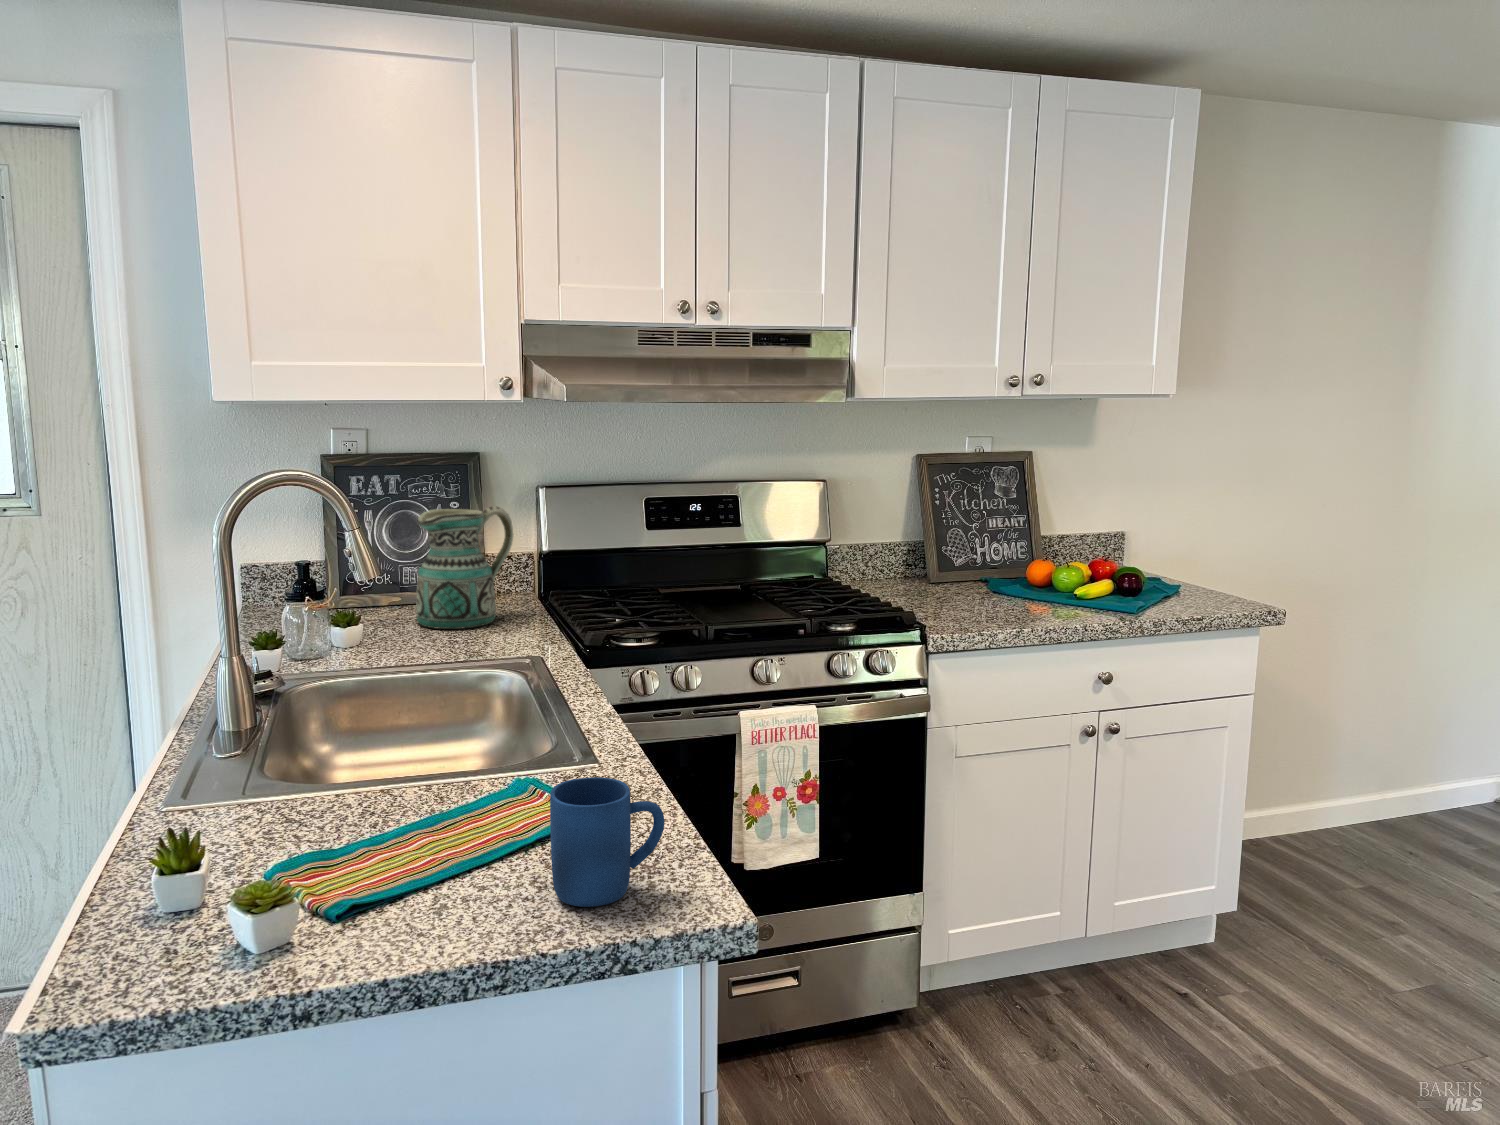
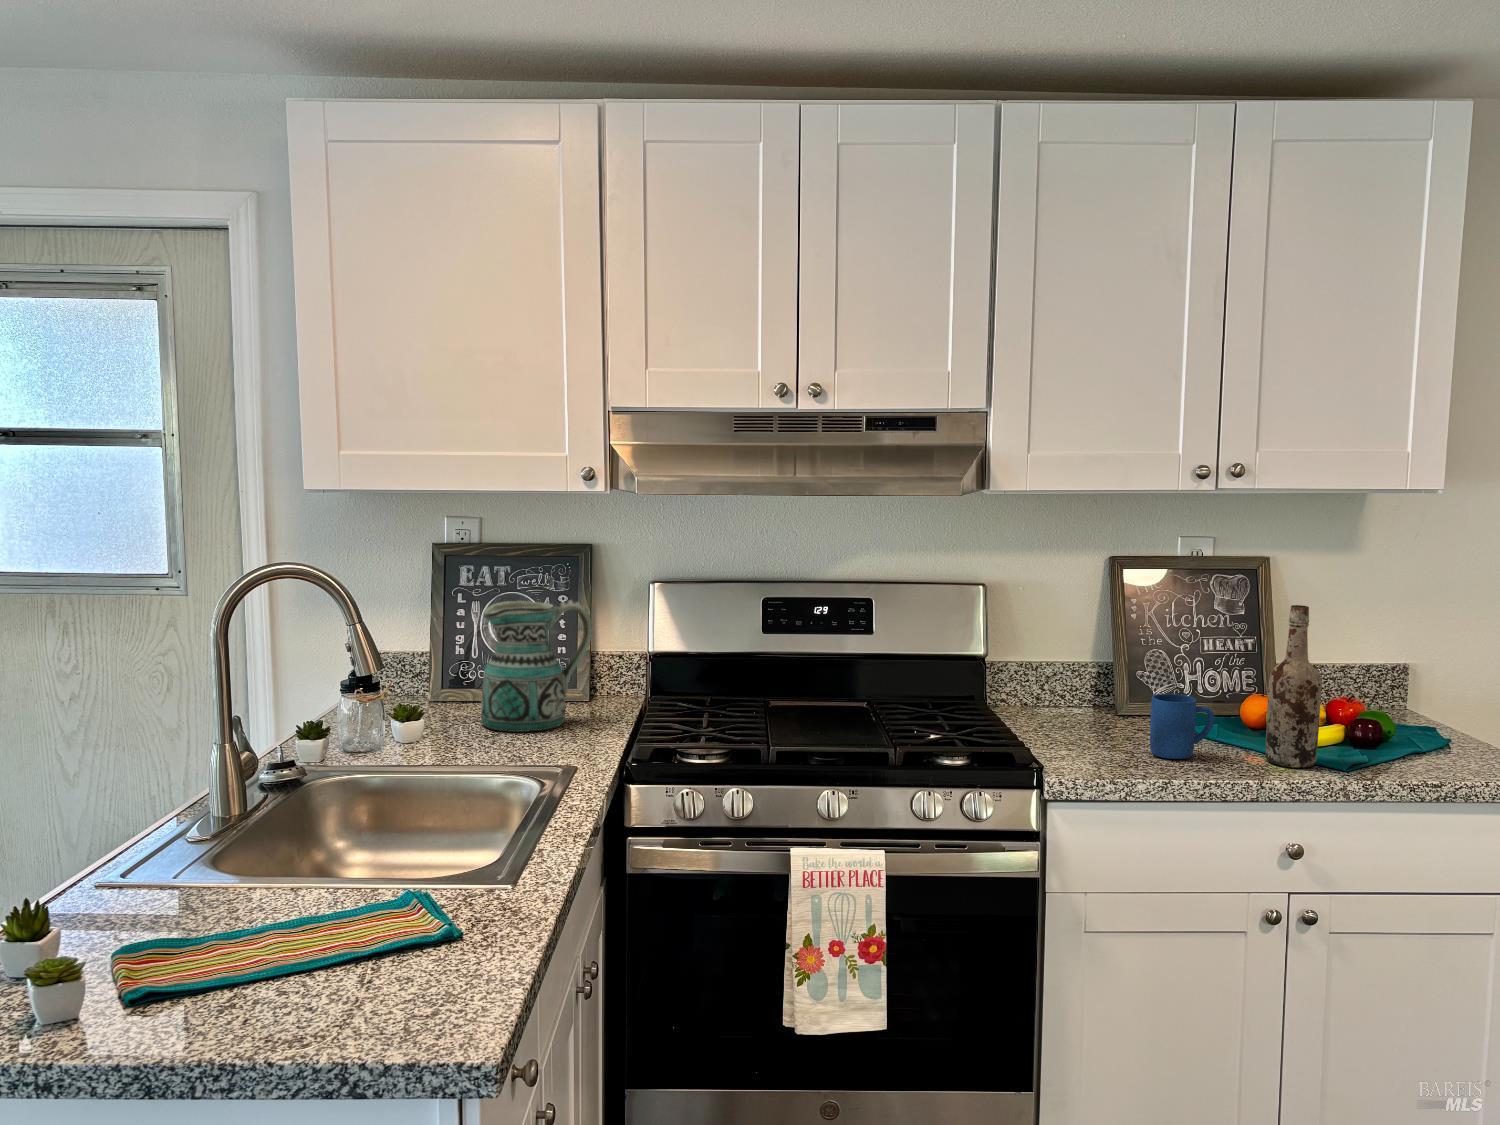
wine bottle: none [1067,488,1110,614] -> present [1265,605,1322,767]
mug: present [550,777,664,907] -> present [1150,694,1214,759]

